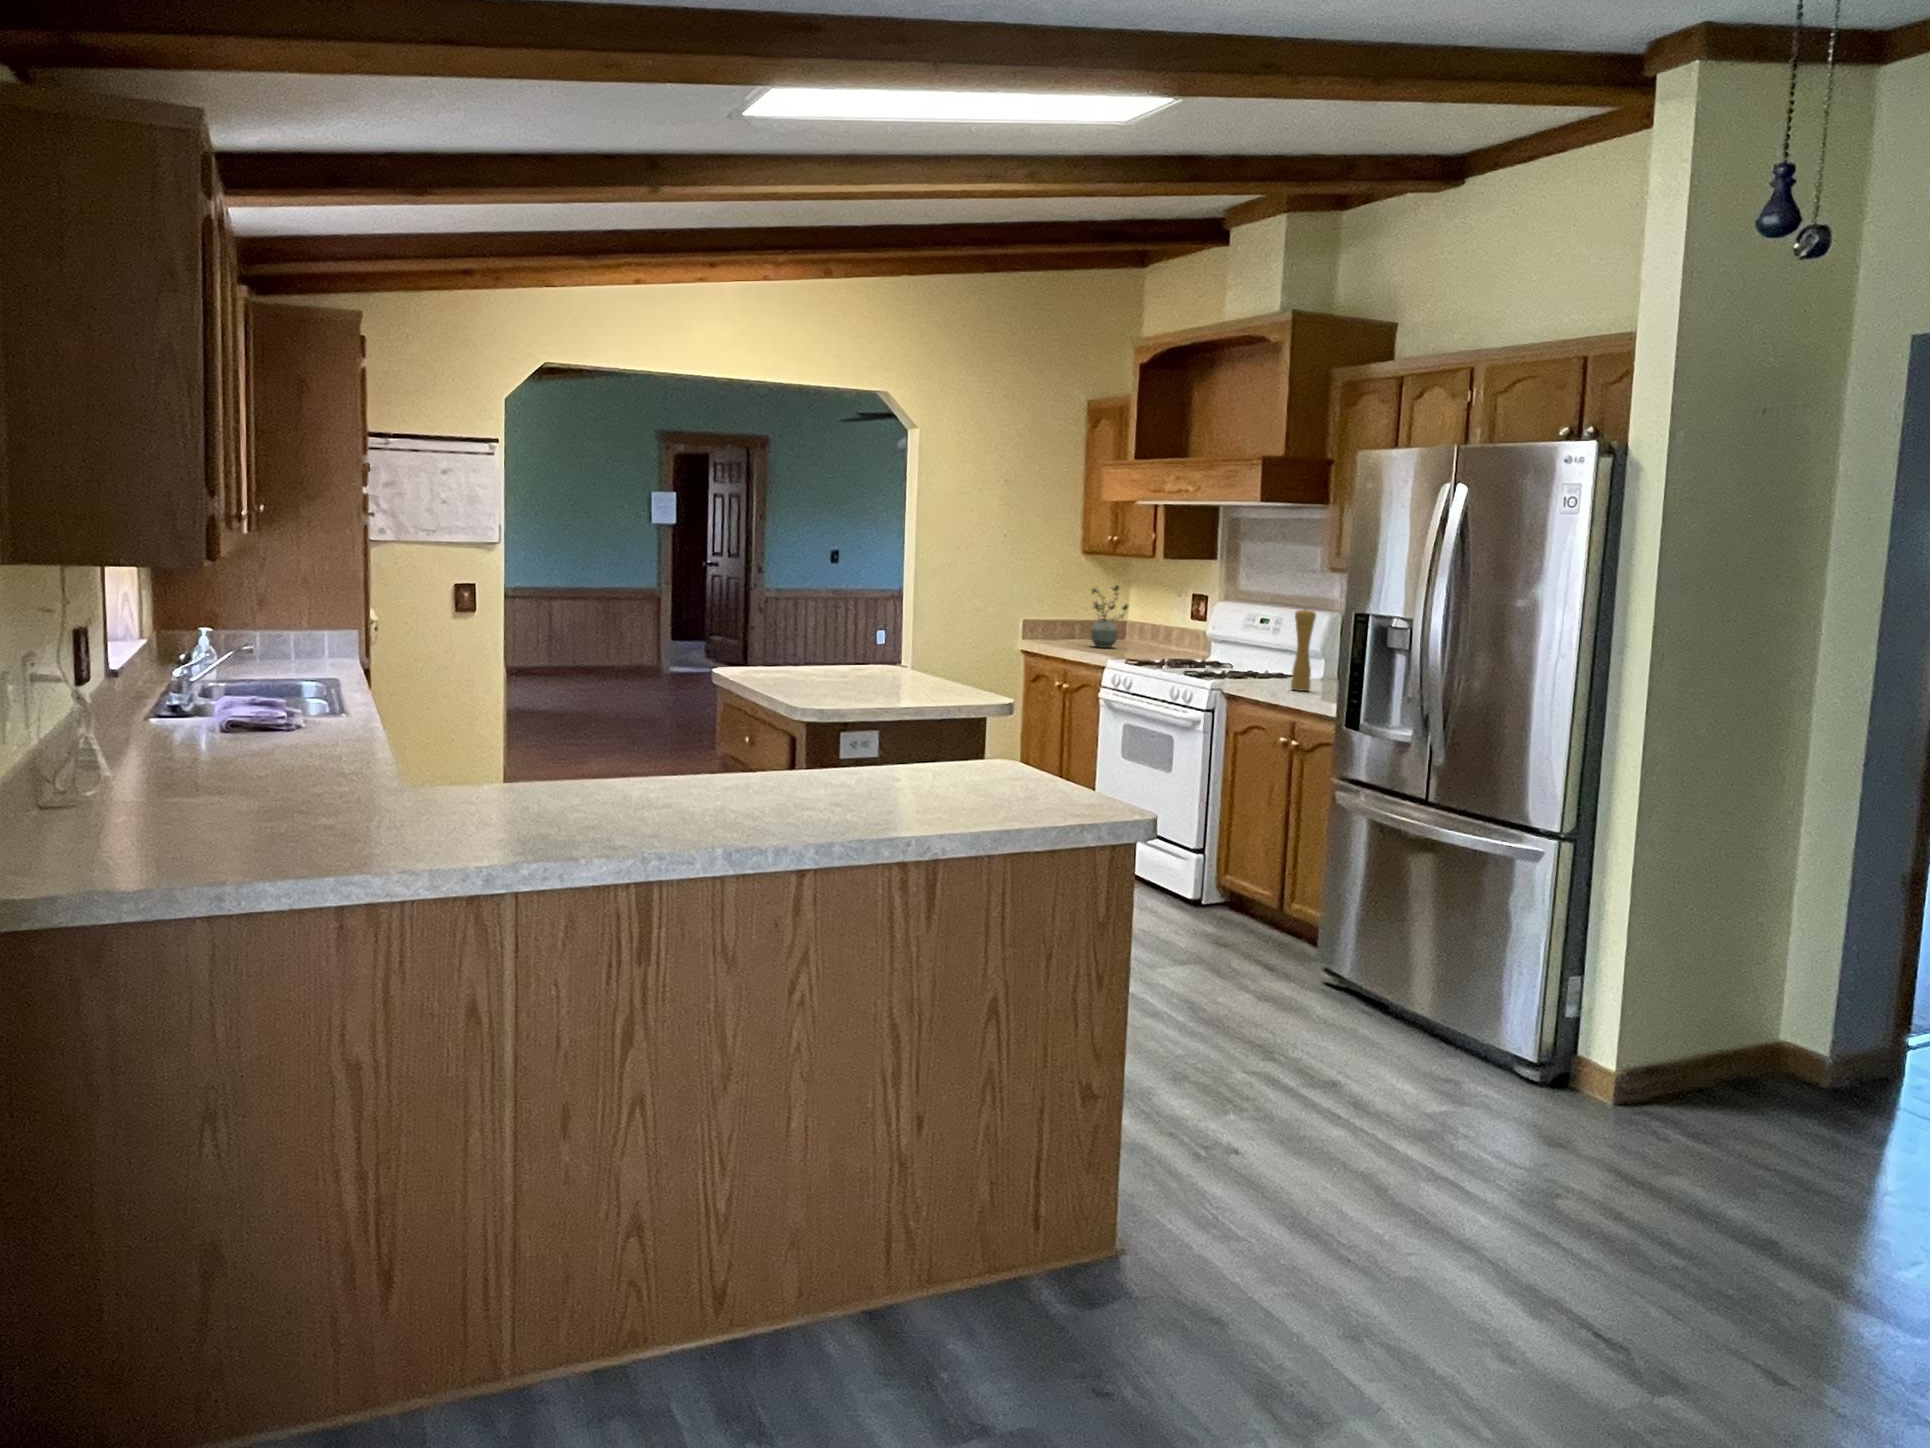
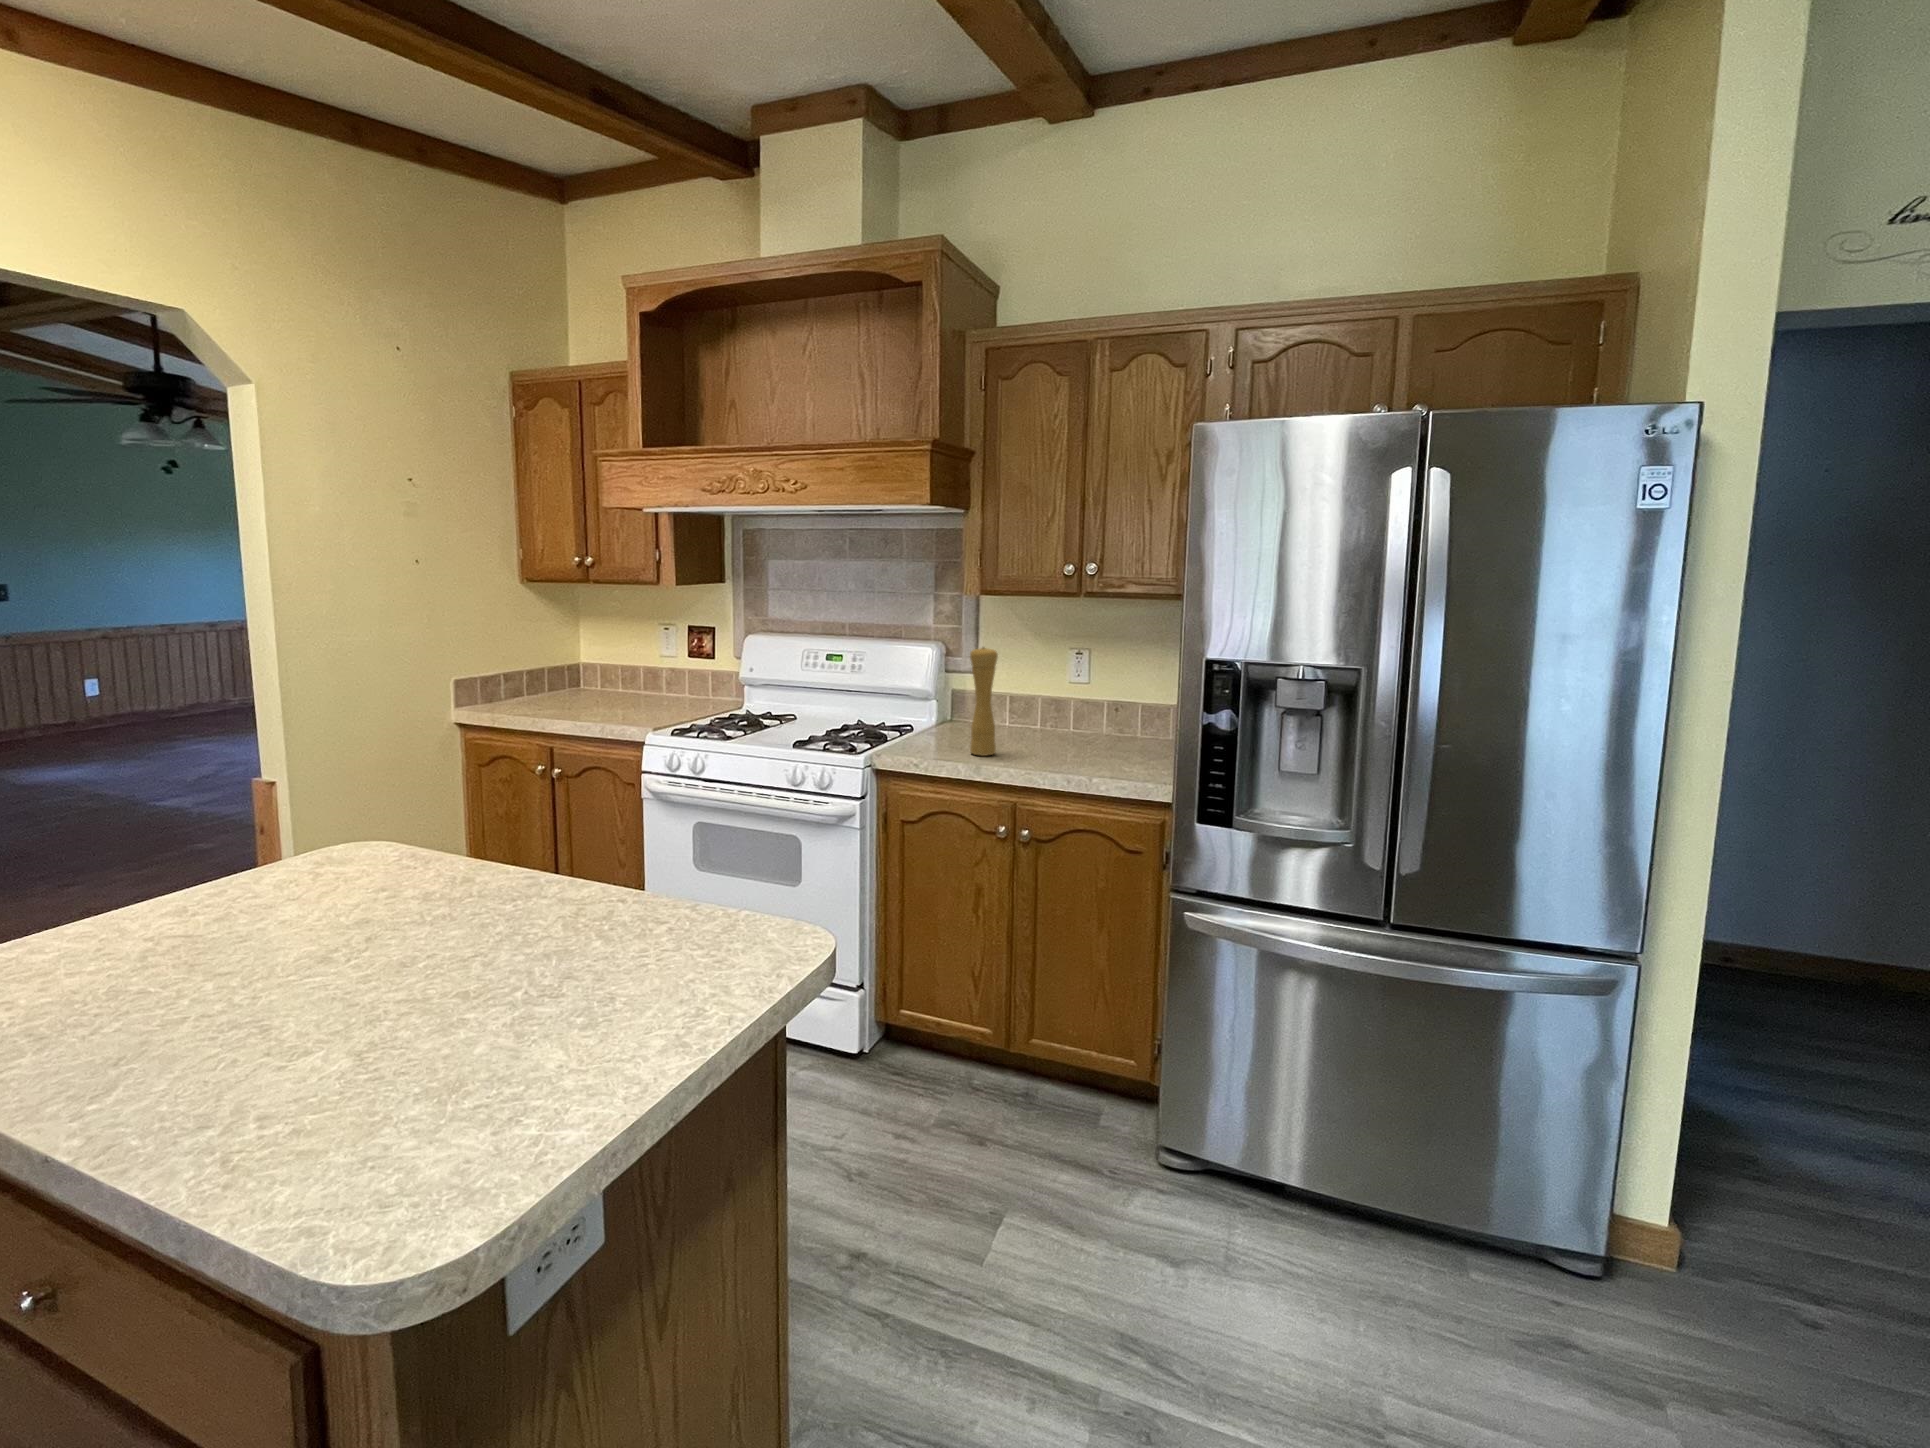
potted plant: present [1091,585,1128,648] -> none [556,621,616,707]

